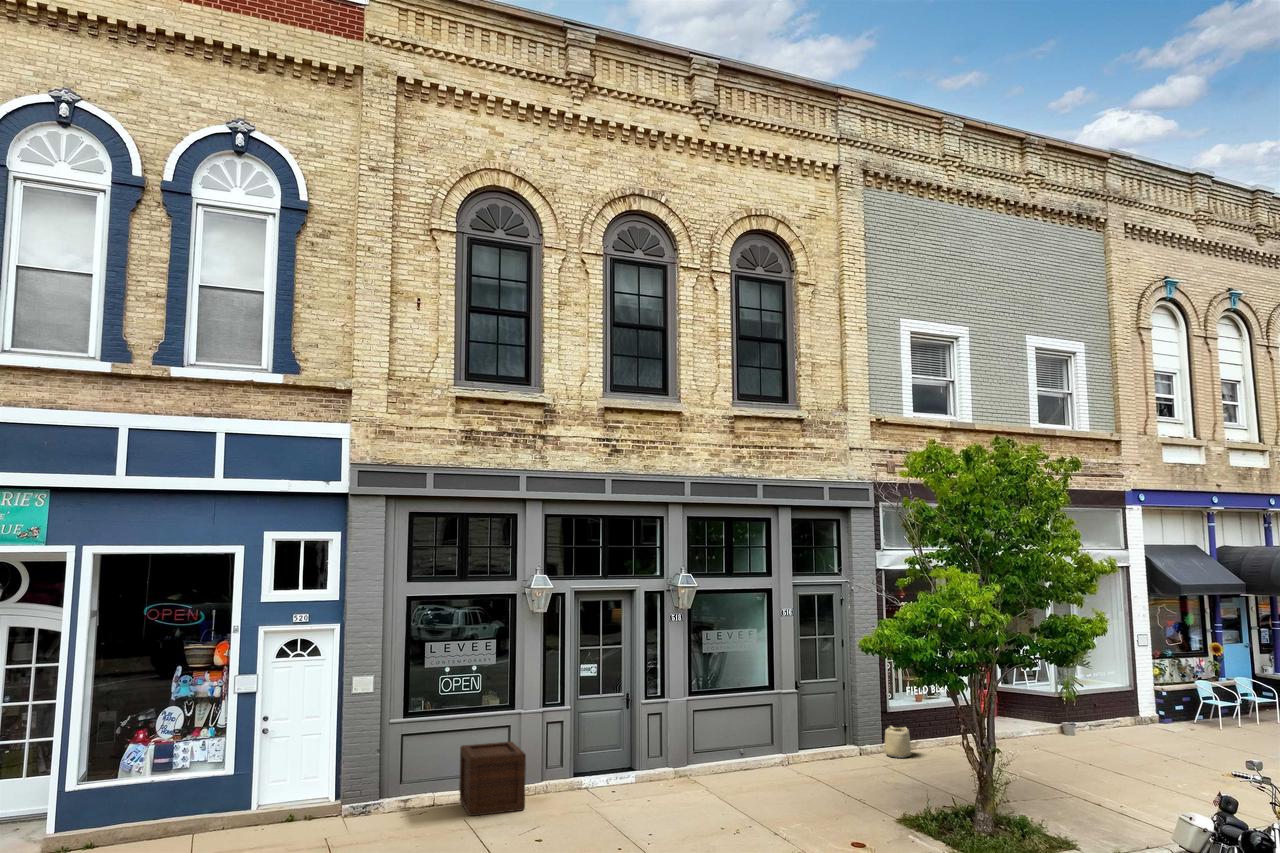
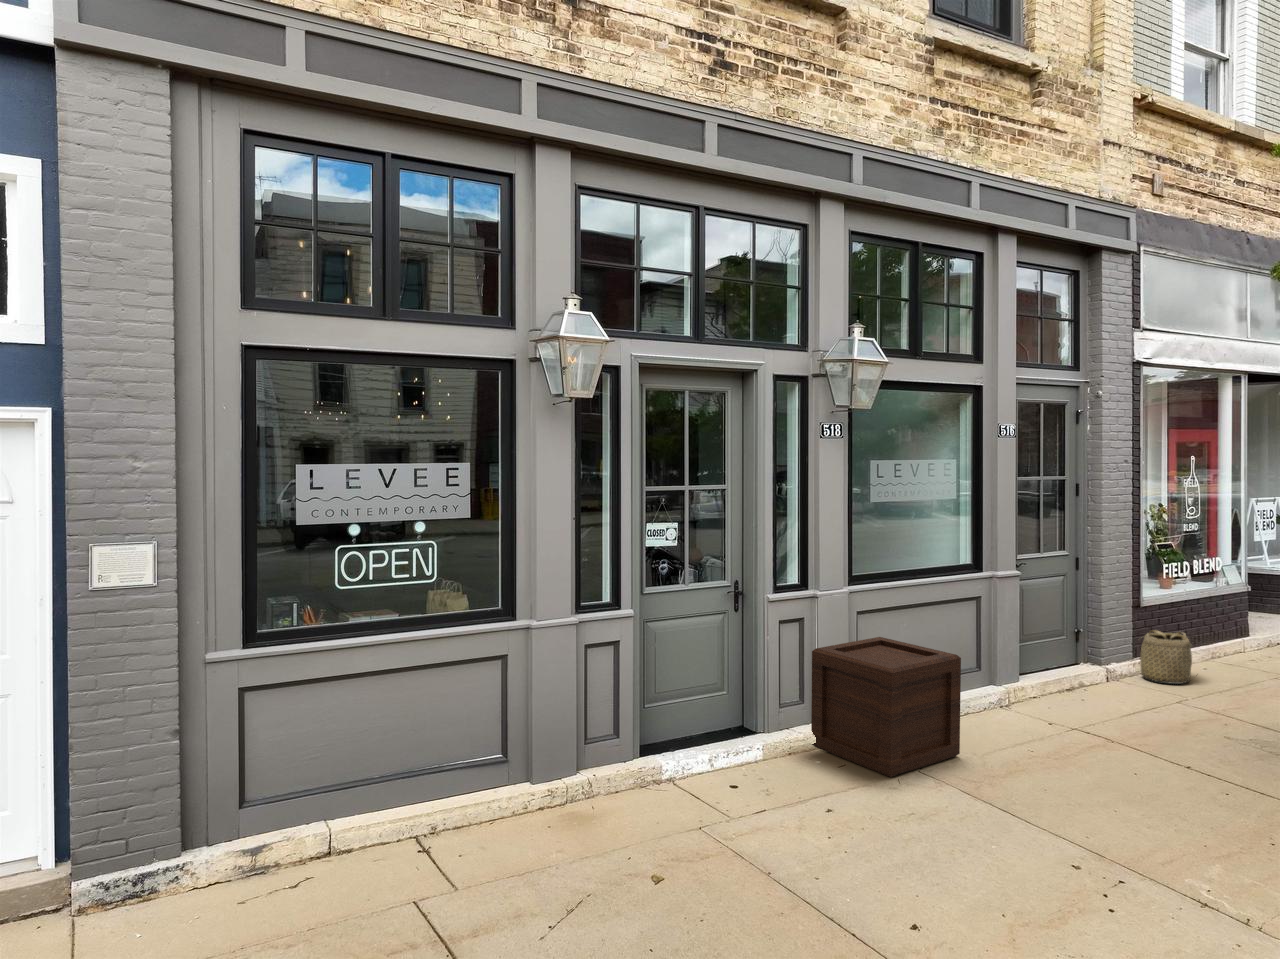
wooden crate: present [459,742,526,816] -> present [811,637,961,777]

